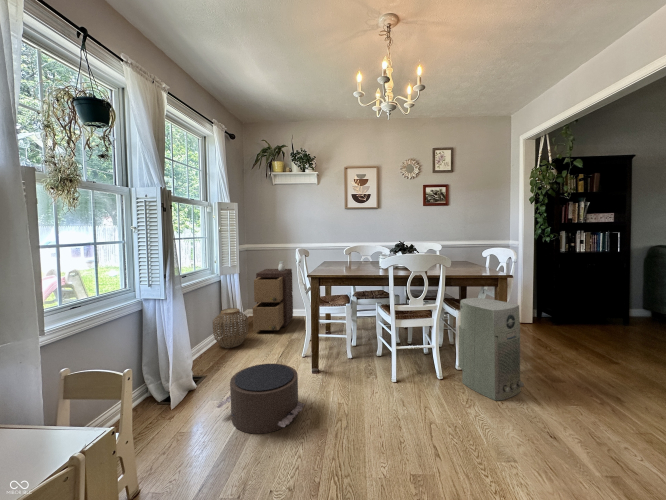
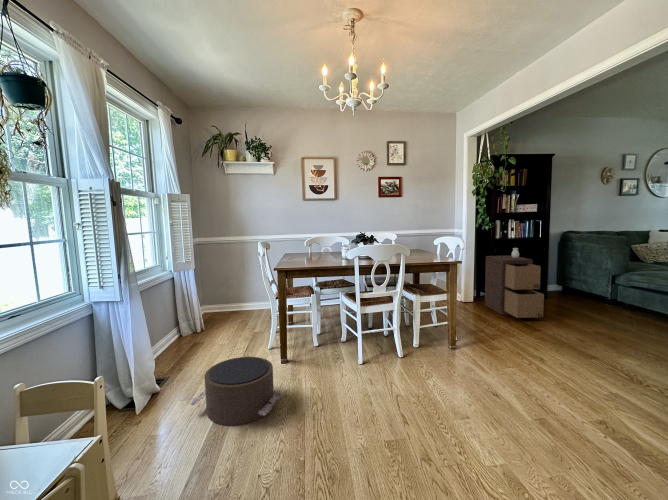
storage cabinet: present [253,261,293,330] -> present [485,248,544,318]
air purifier: present [459,298,524,401] -> none [417,283,473,373]
woven basket: present [213,308,248,348] -> none [168,305,207,346]

